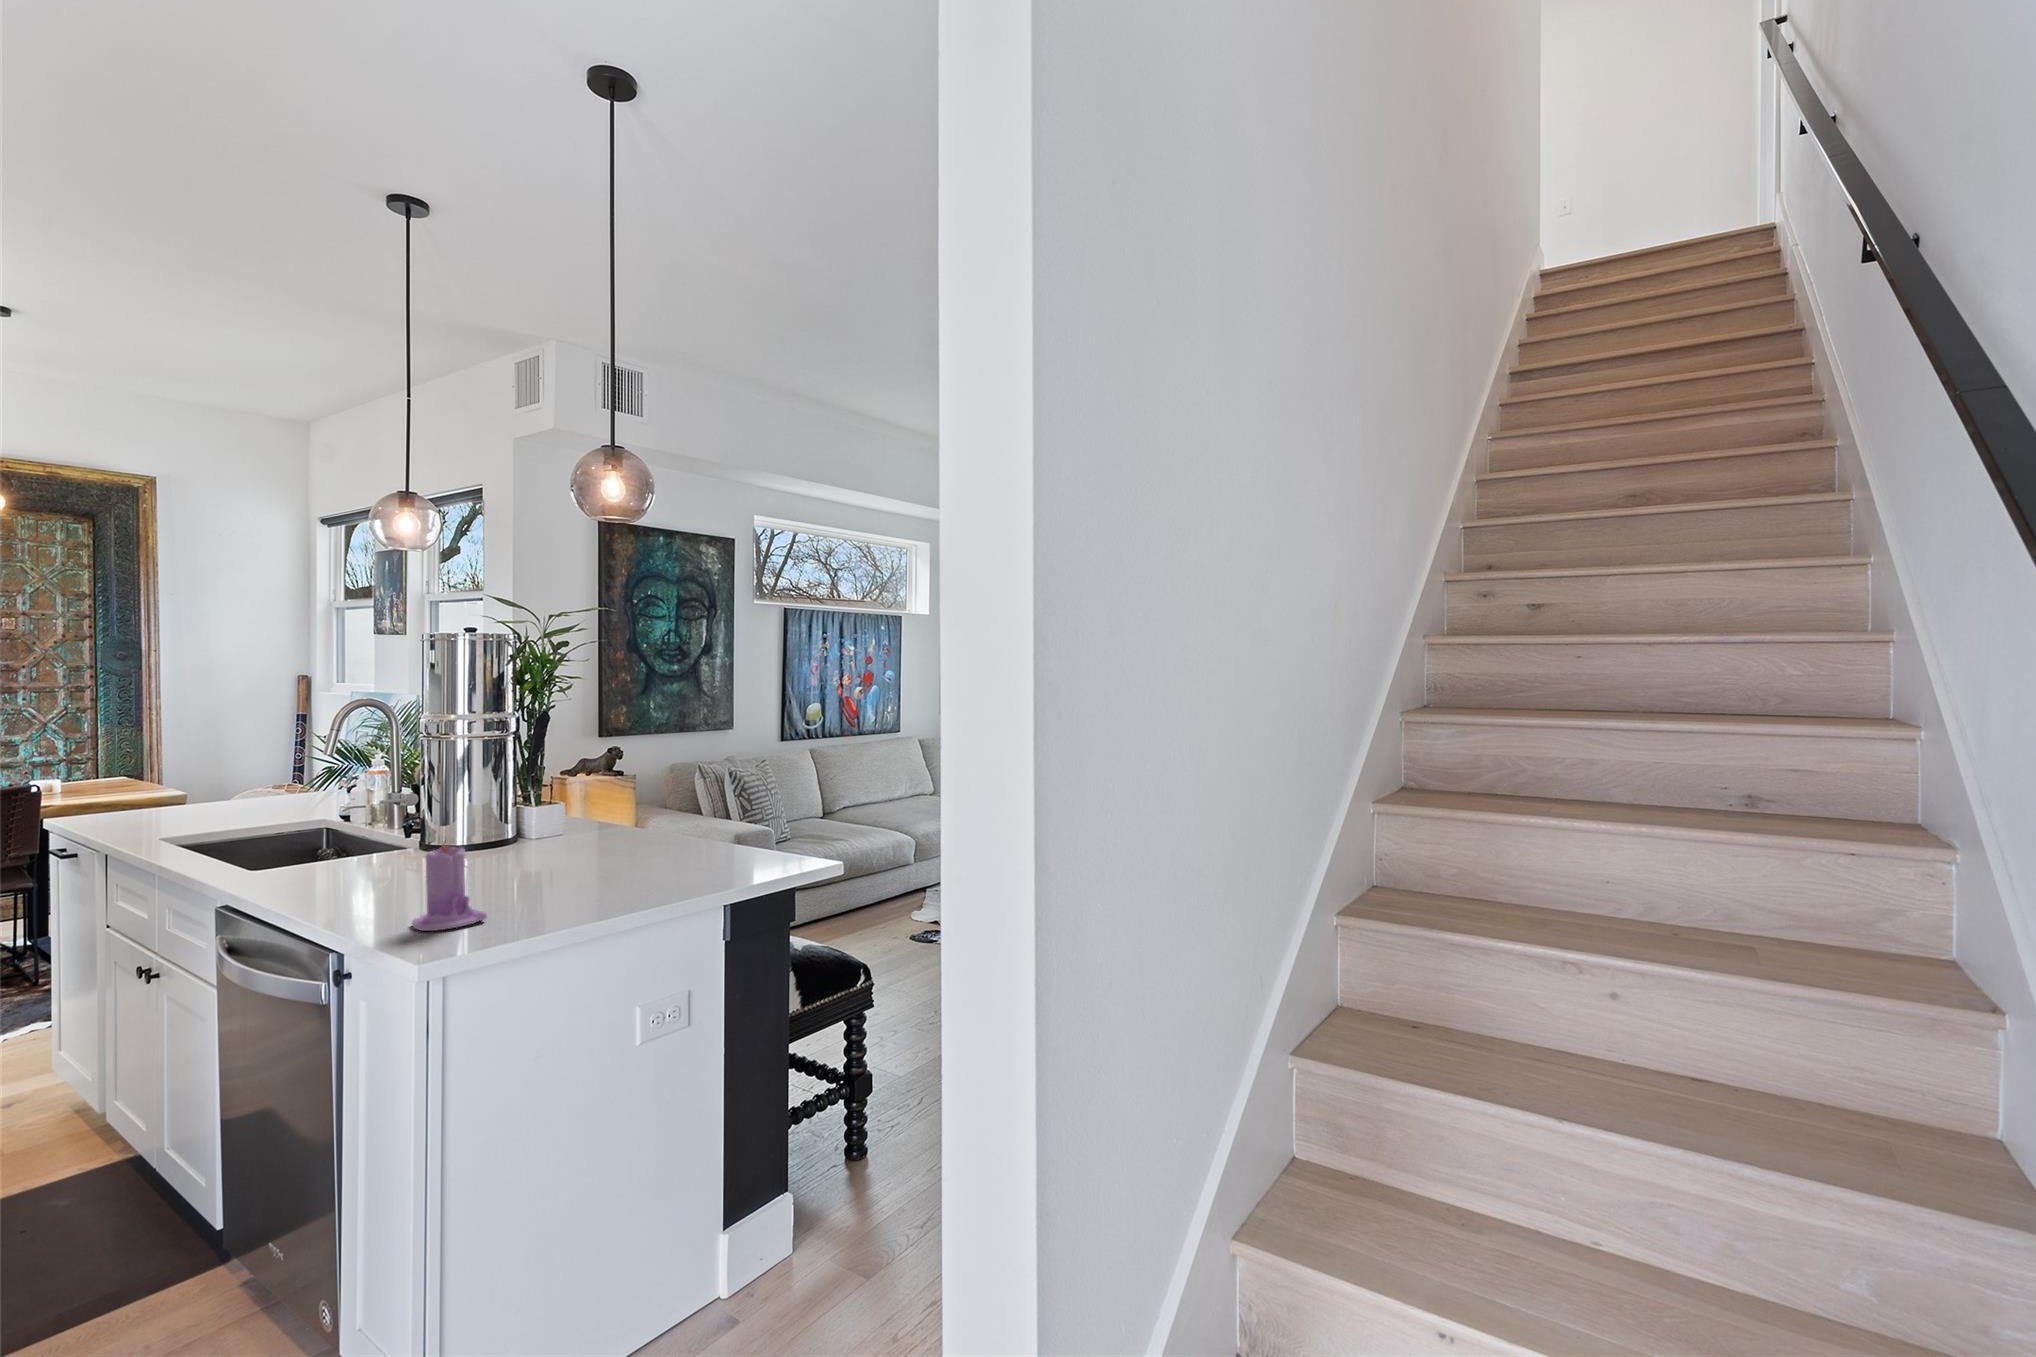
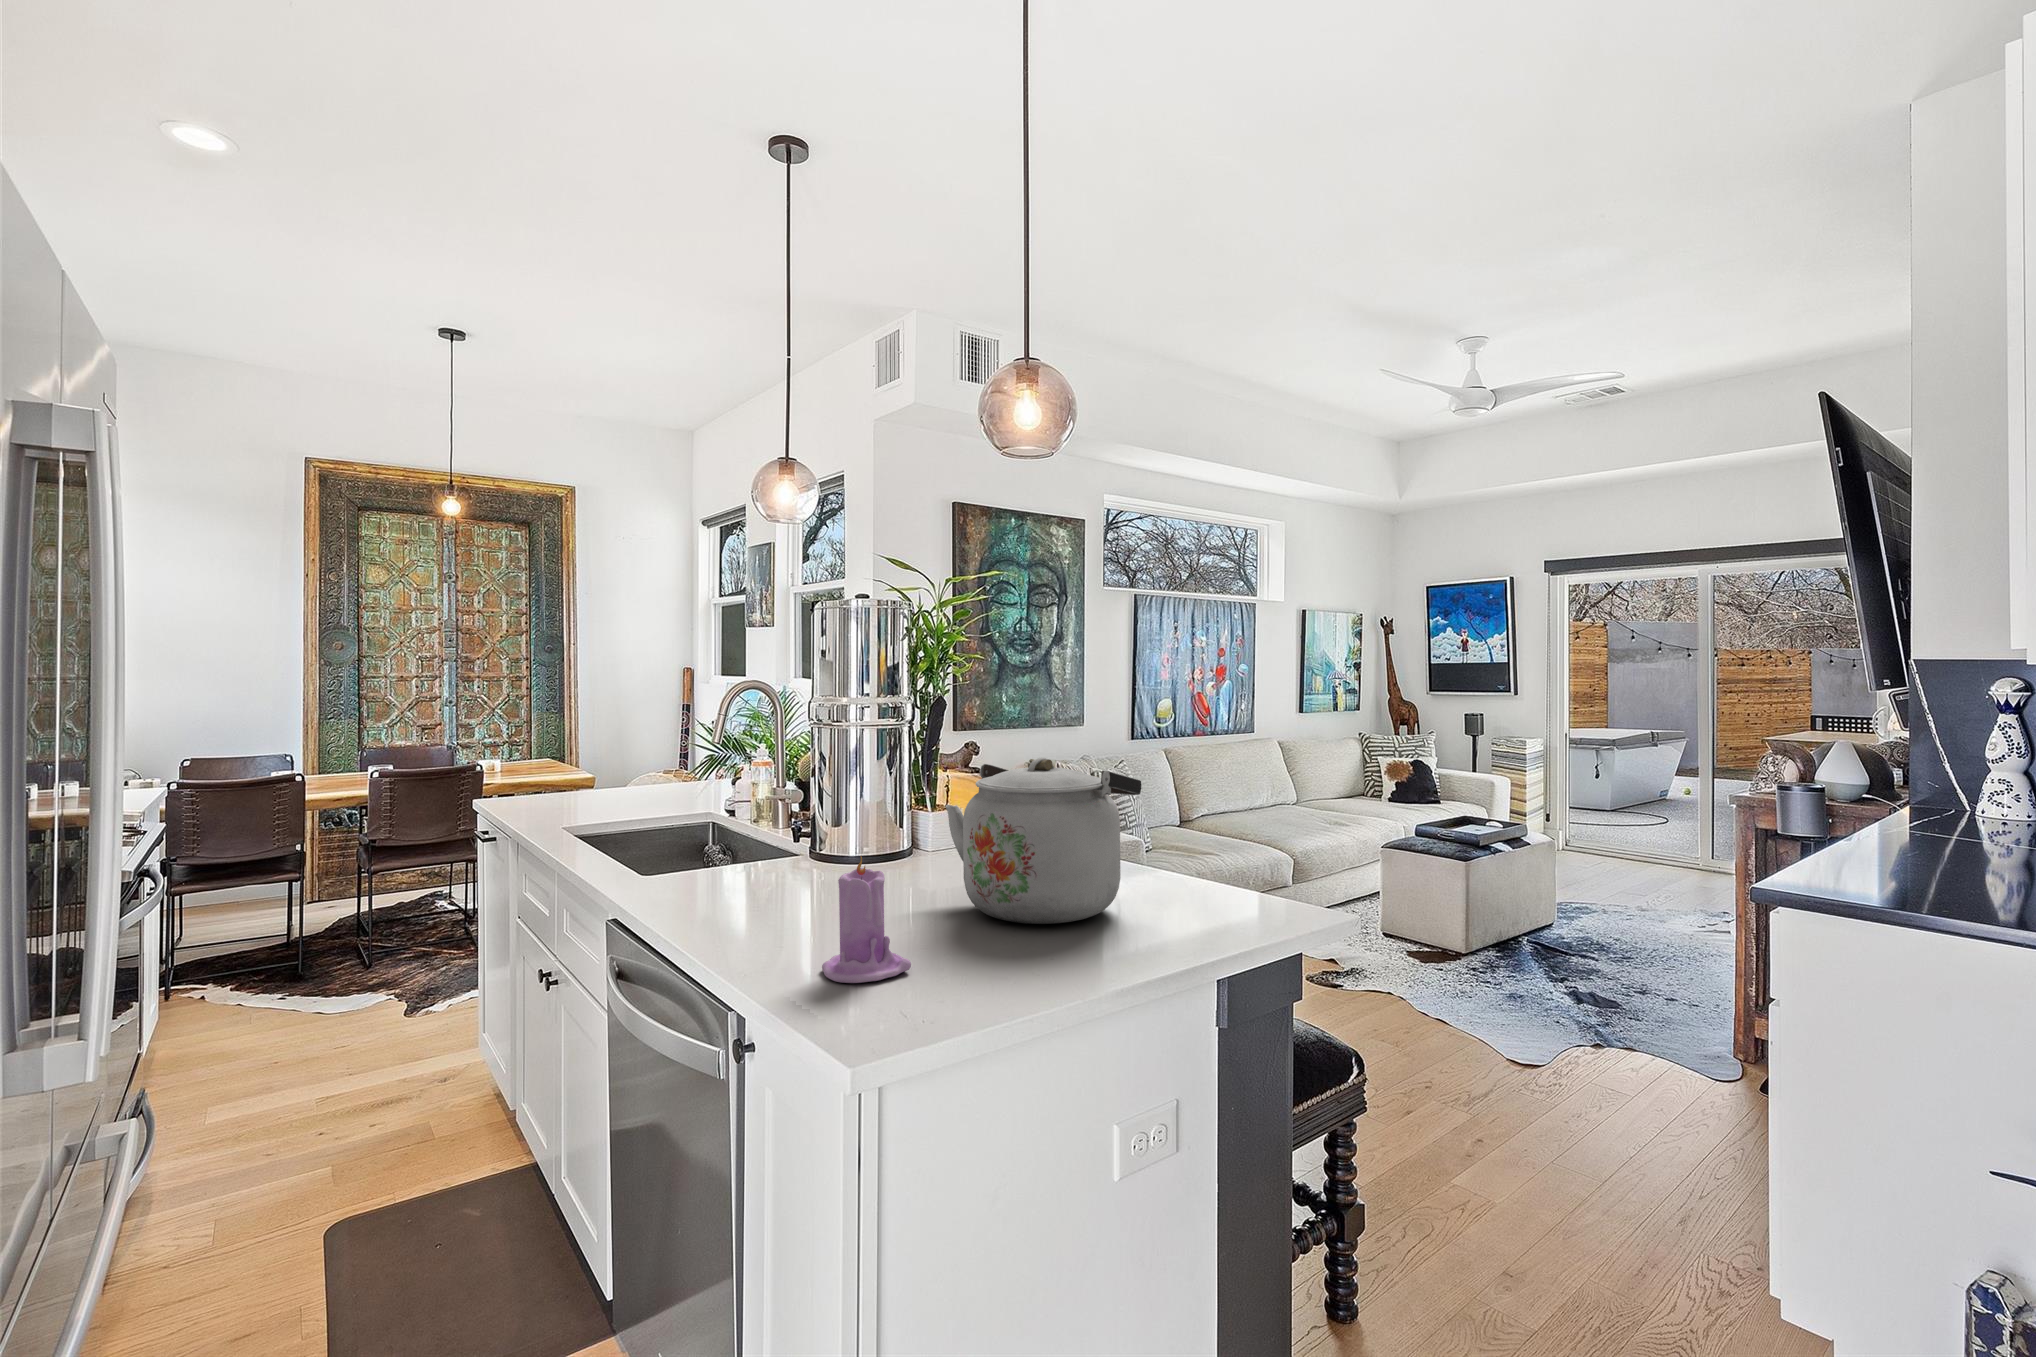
kettle: none [536,759,697,885] -> present [946,757,1141,924]

